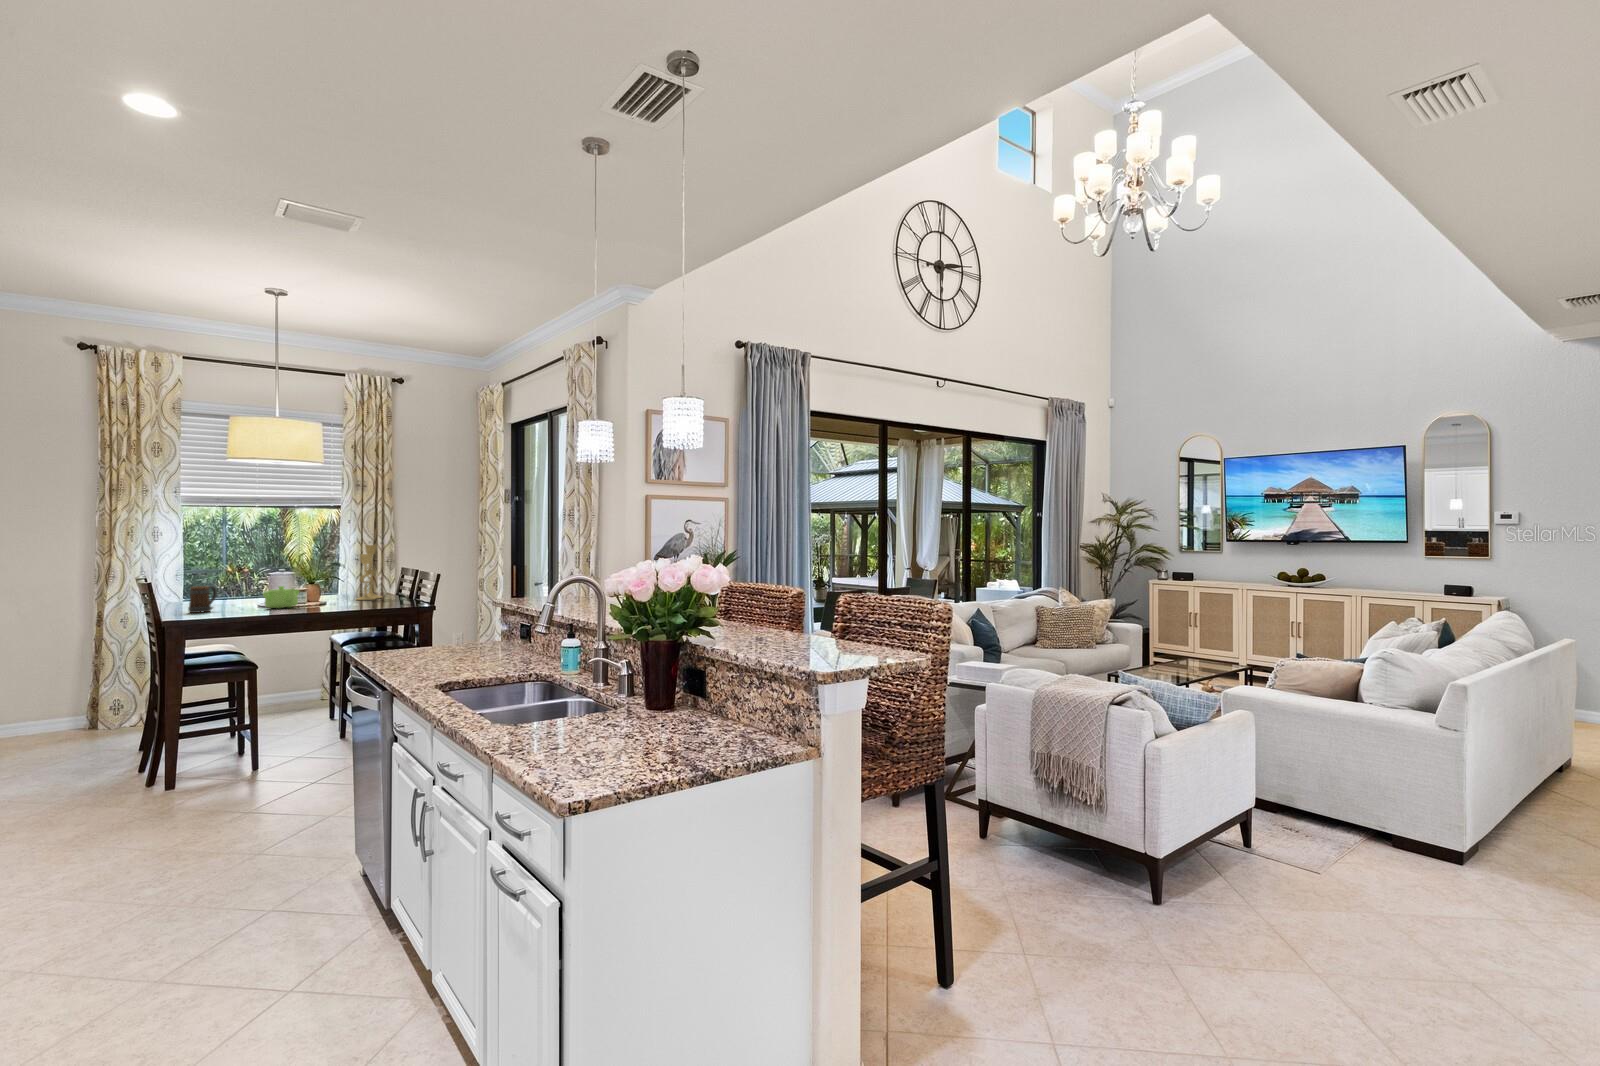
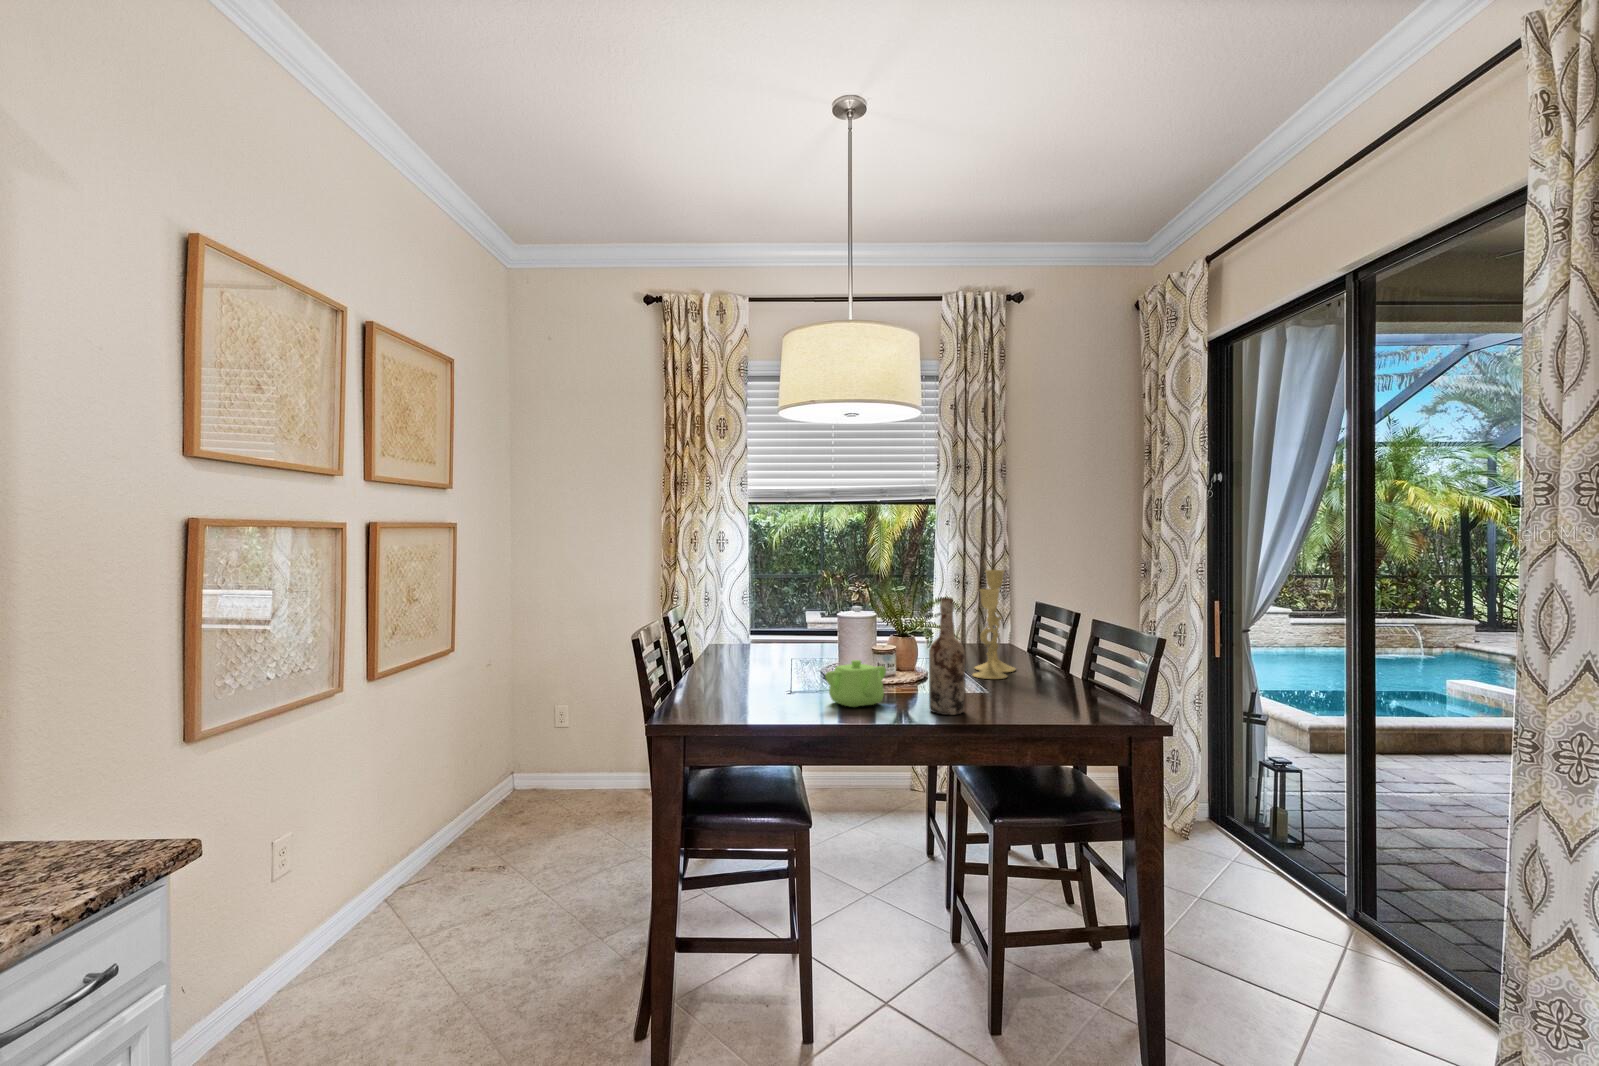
wine bottle: none [324,552,343,607] -> present [929,597,965,715]
mug: present [188,586,217,613] -> none [713,653,757,706]

